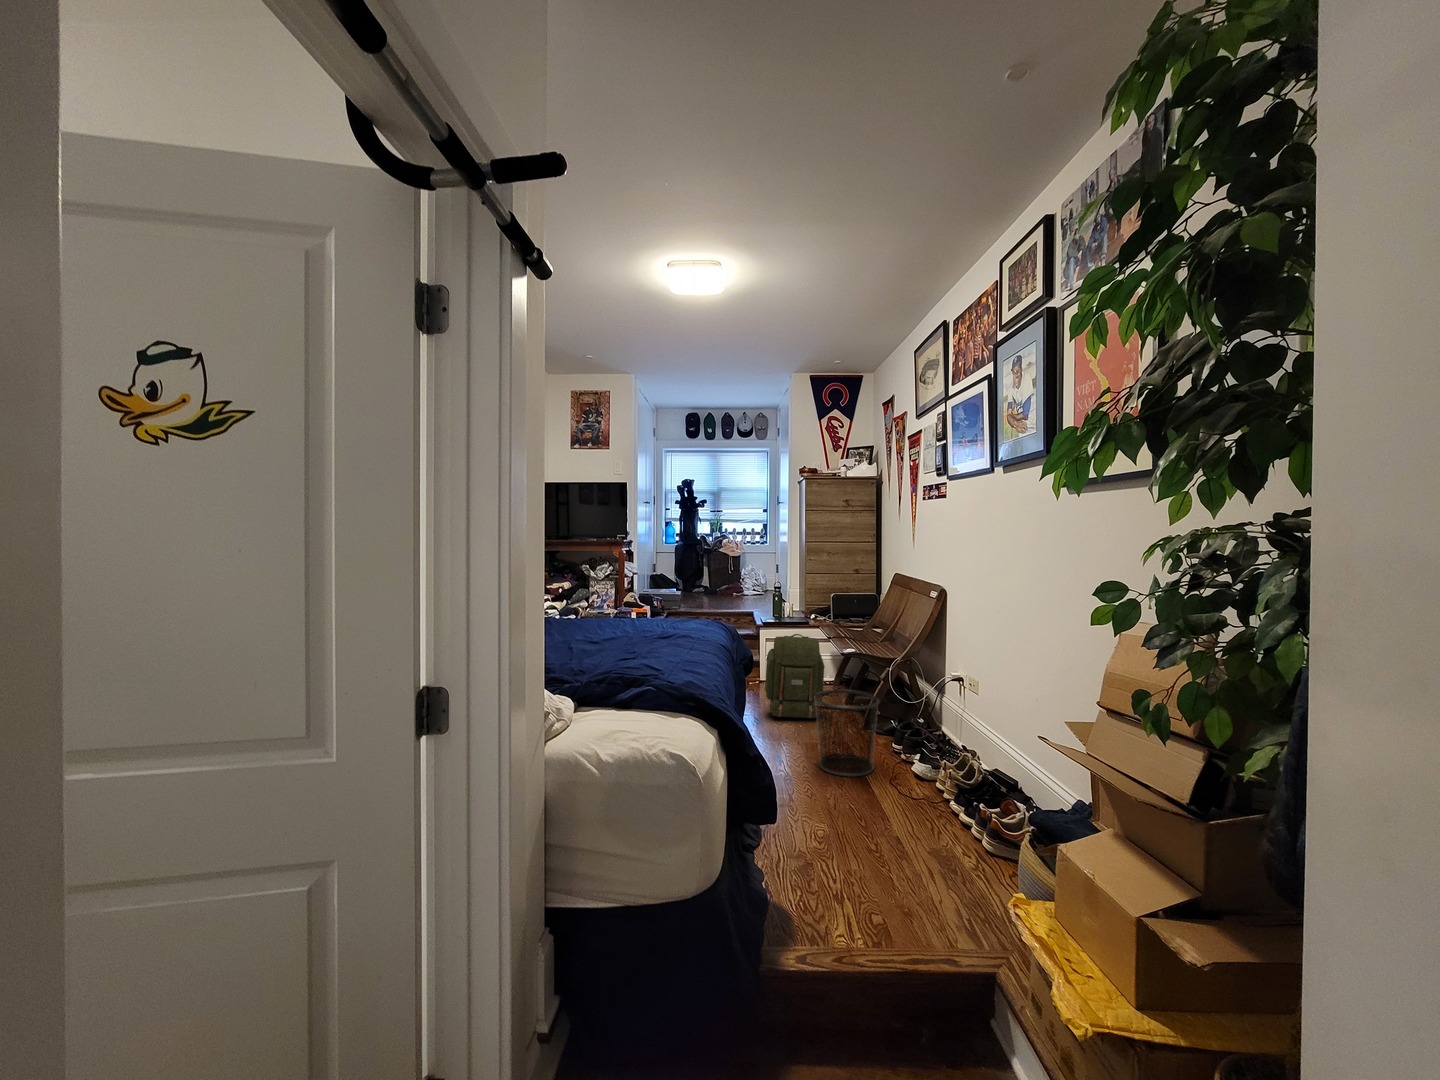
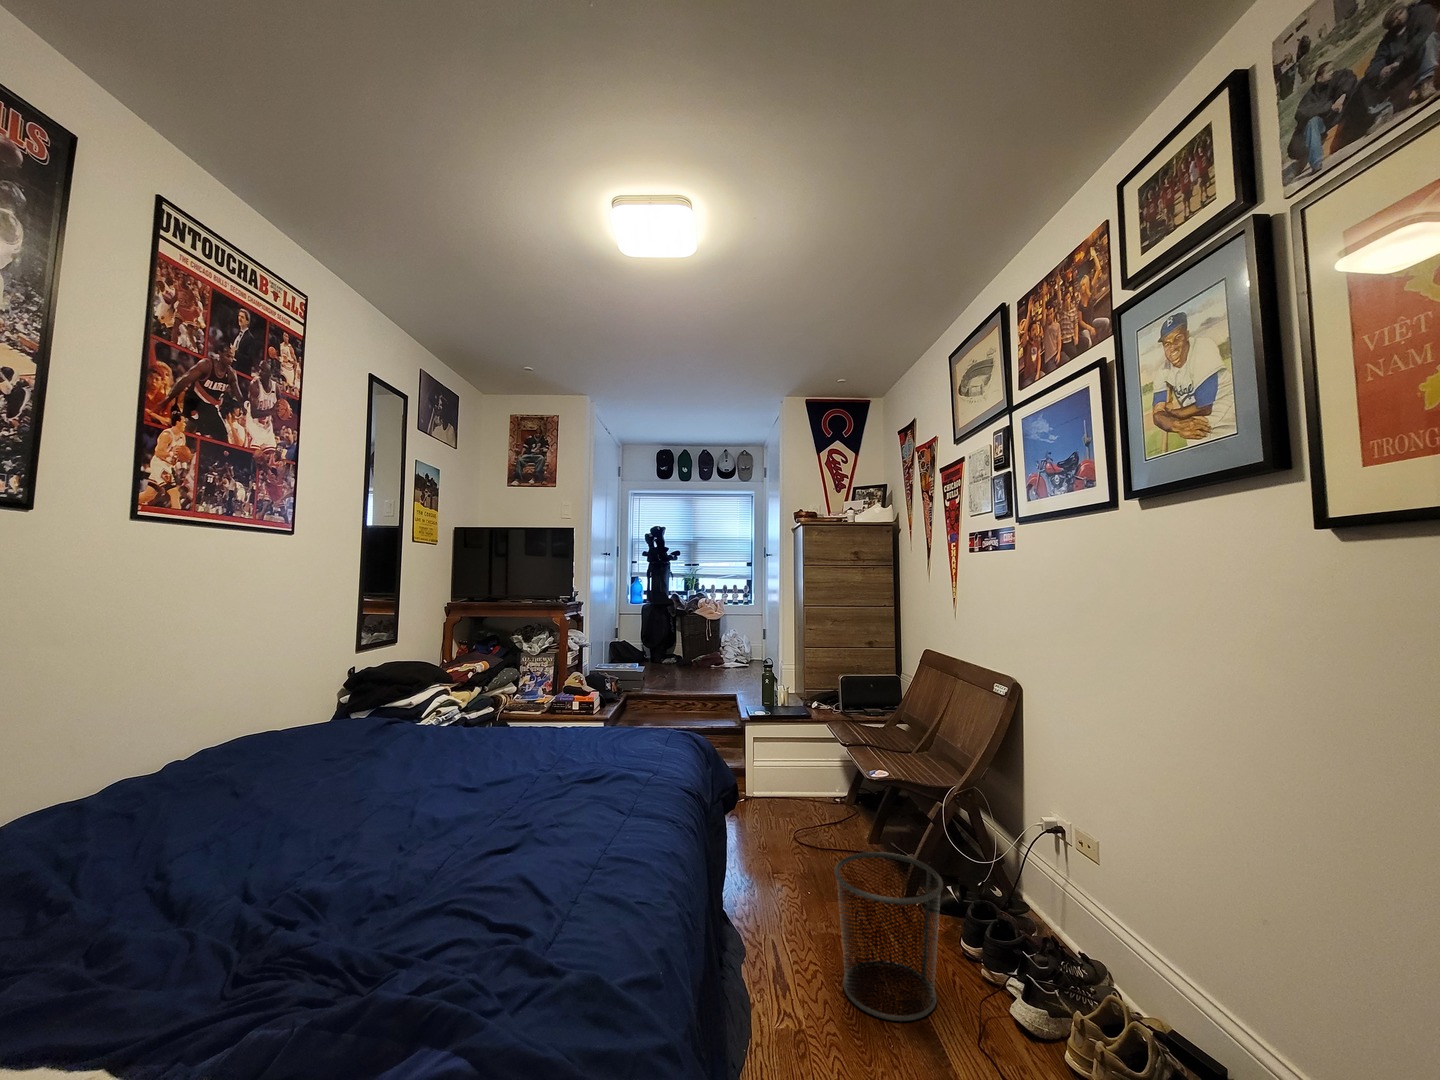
backpack: present [765,634,825,718] -> none [753,743,839,871]

